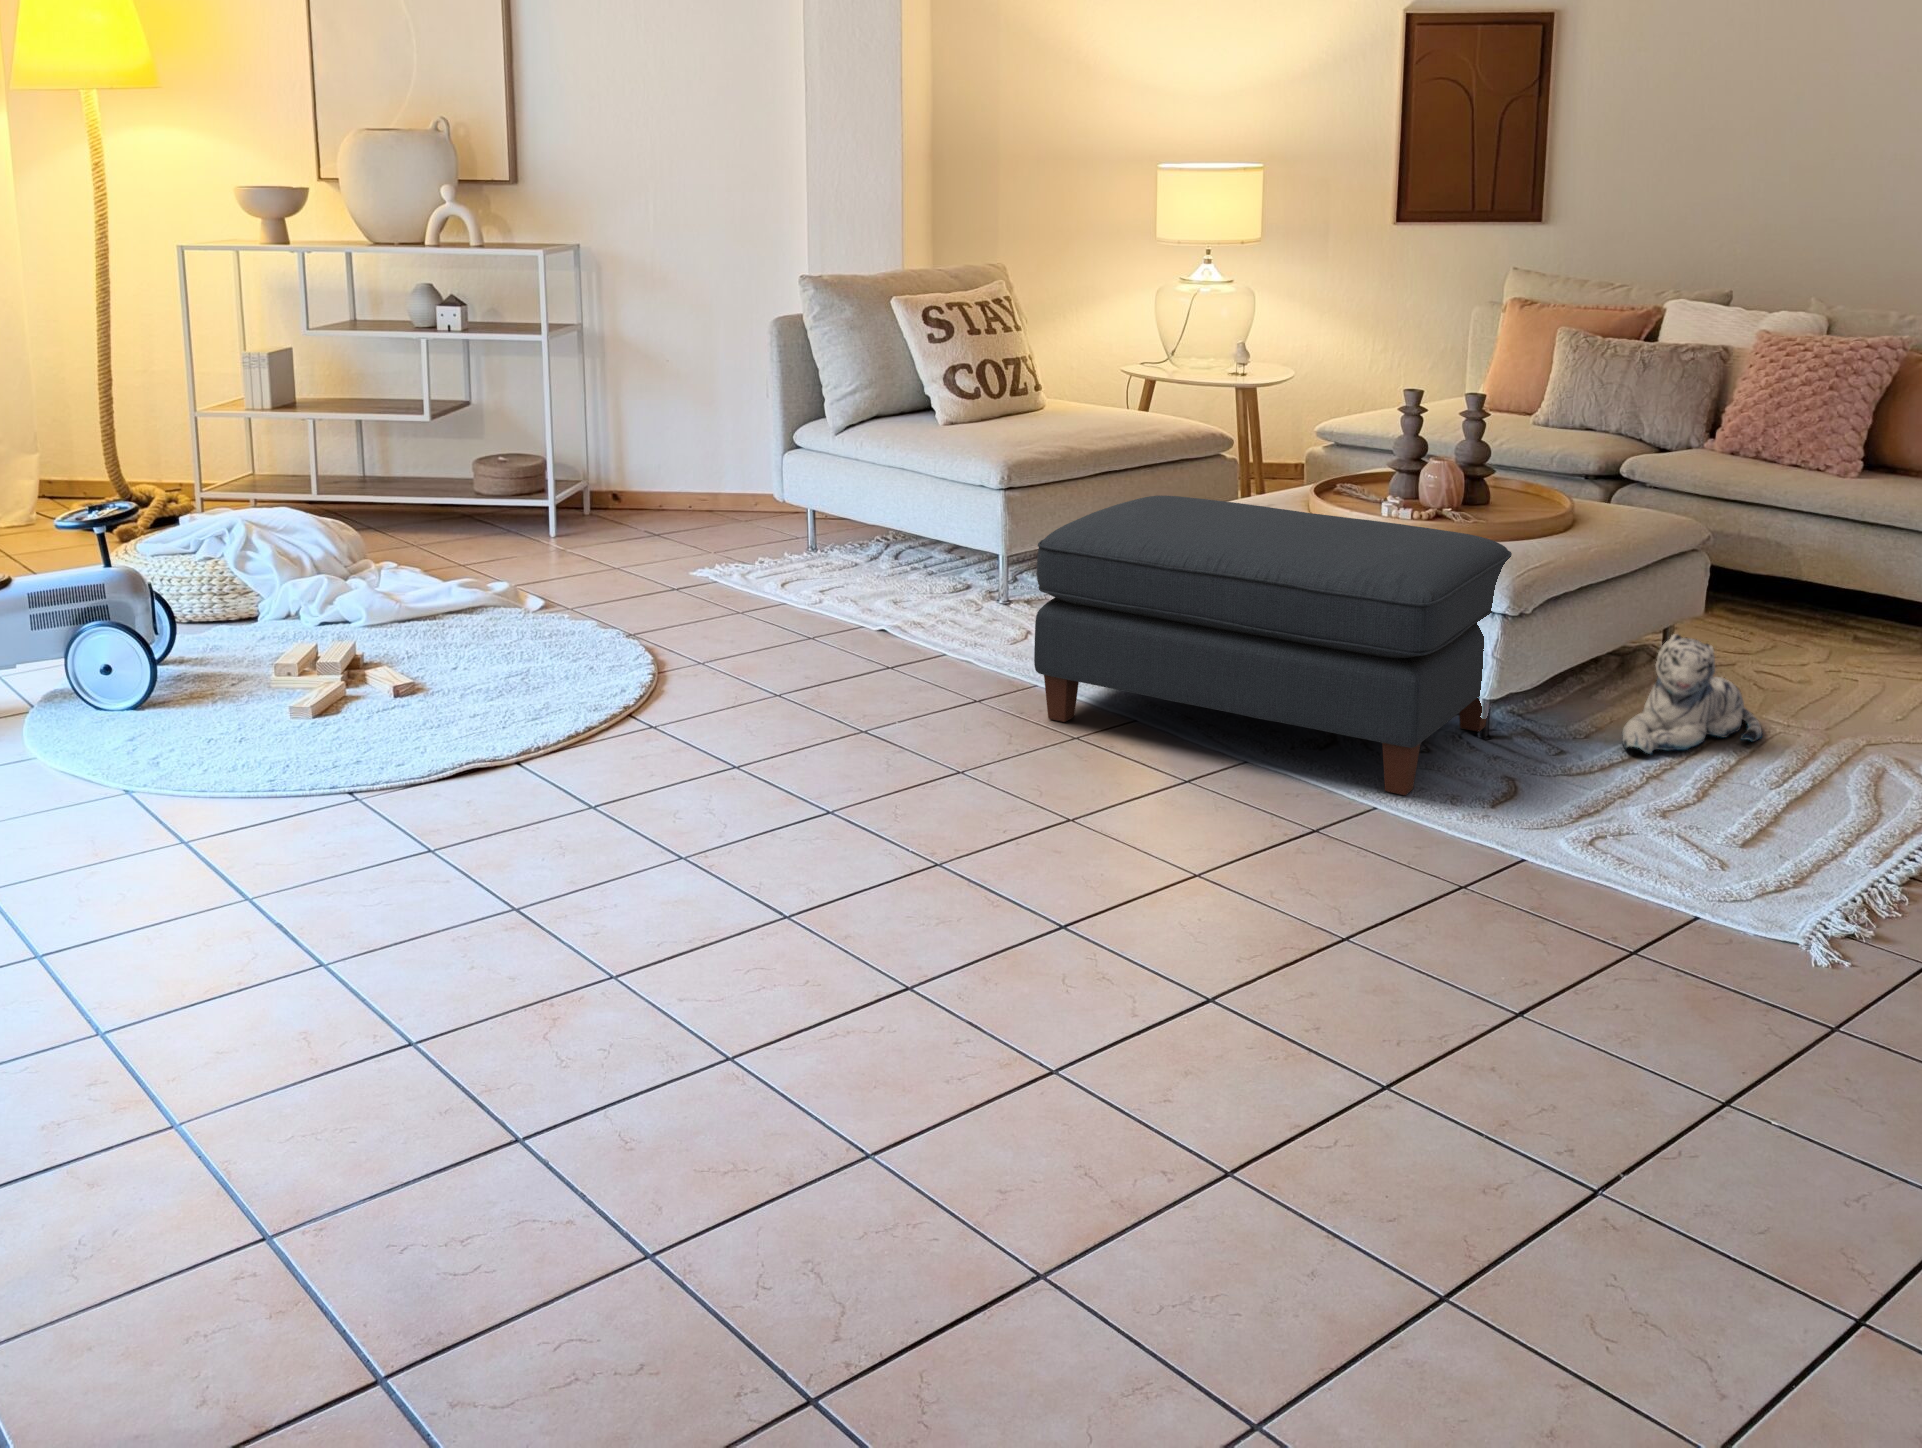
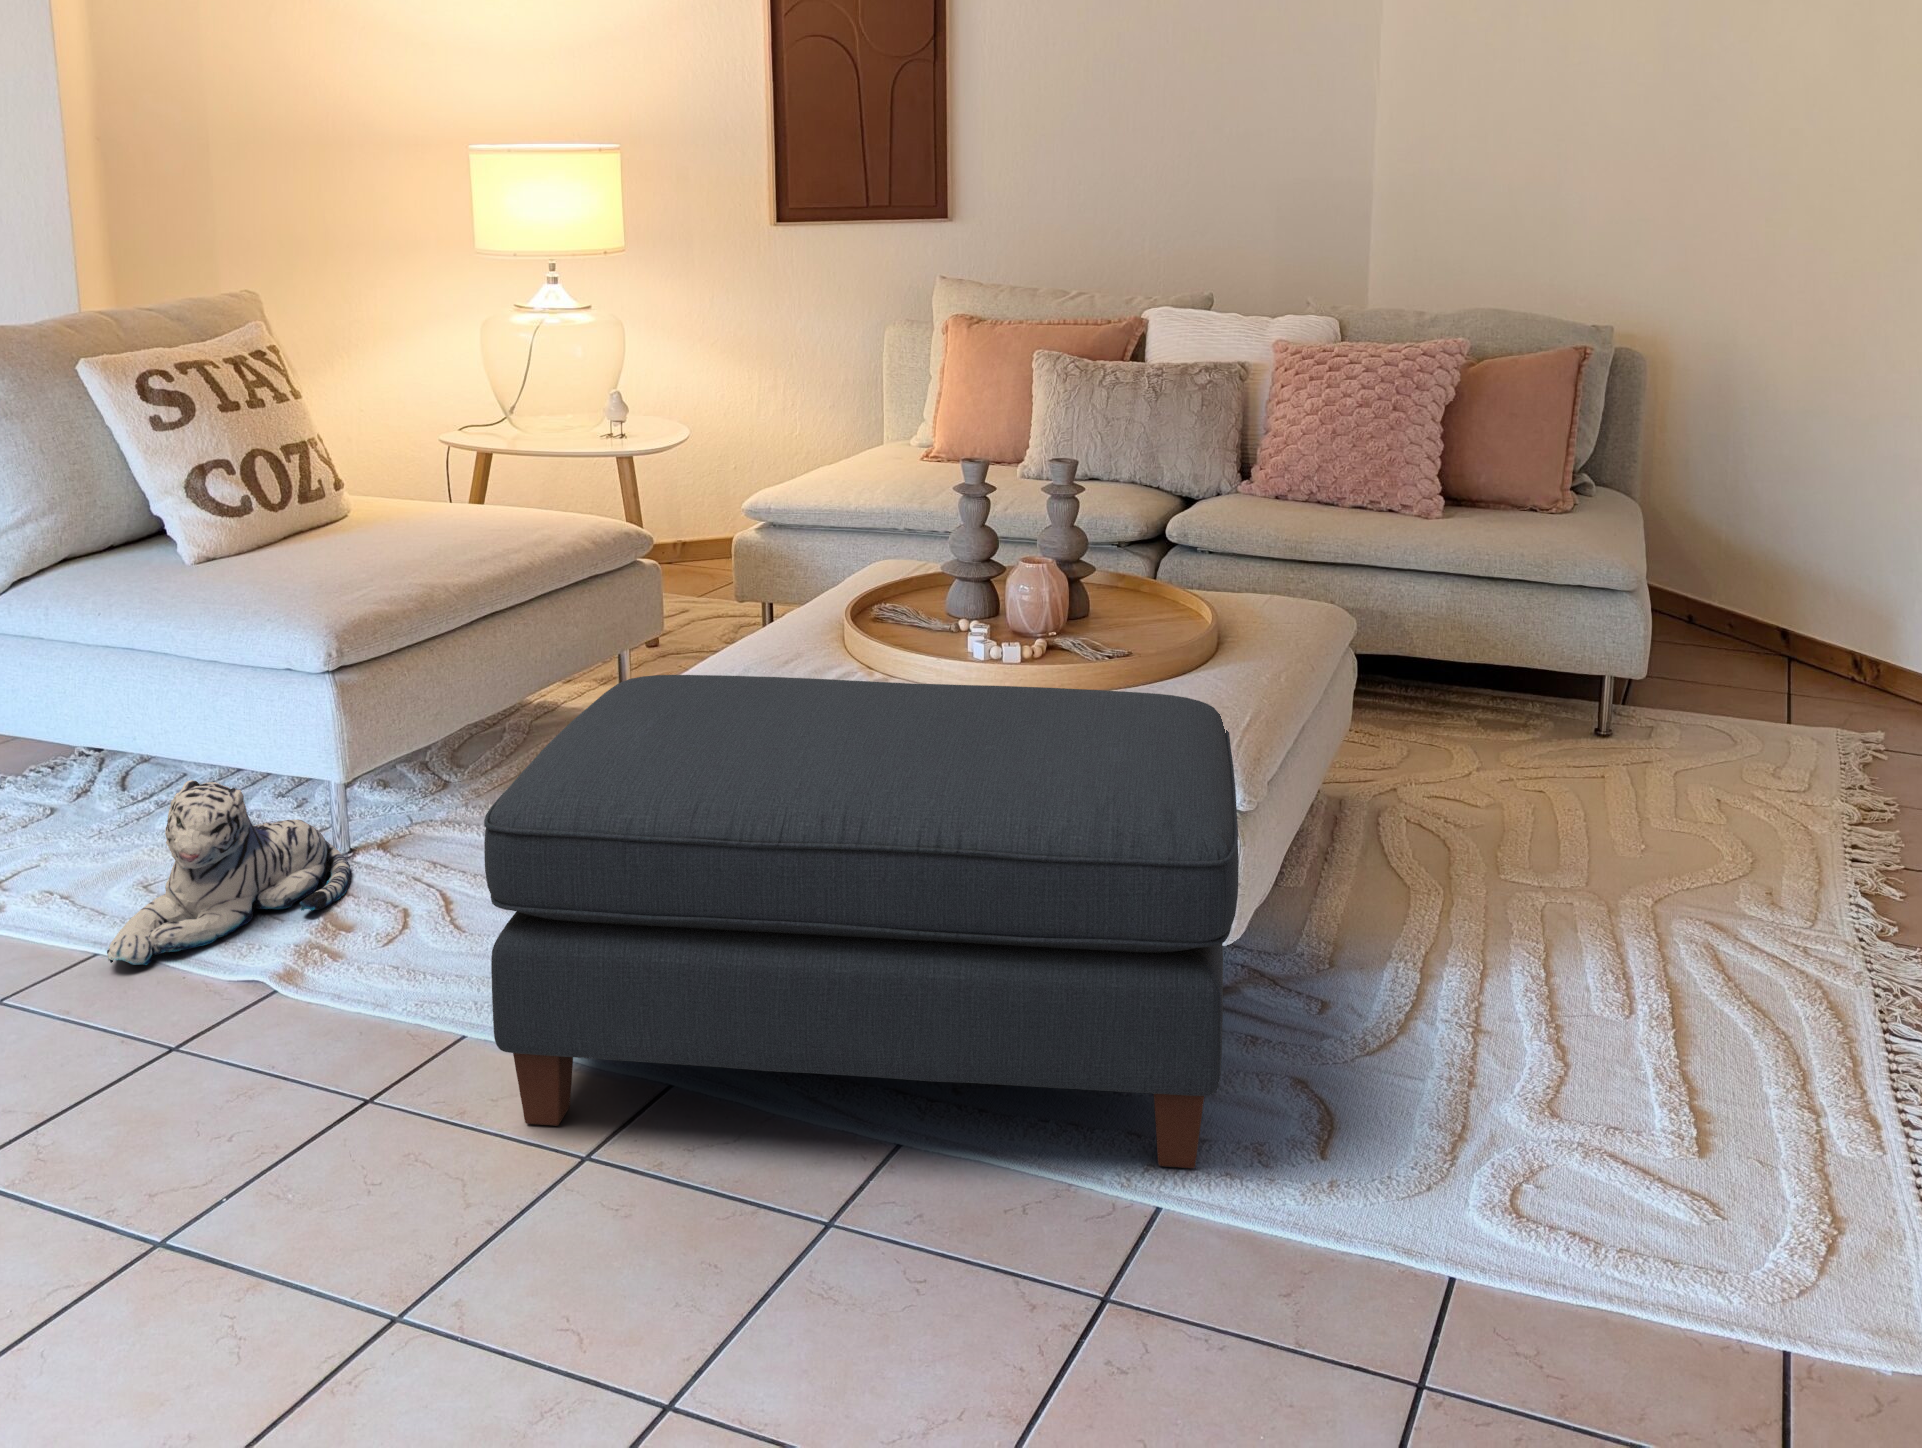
plush toy: present [1622,634,1762,754] -> present [107,780,352,965]

